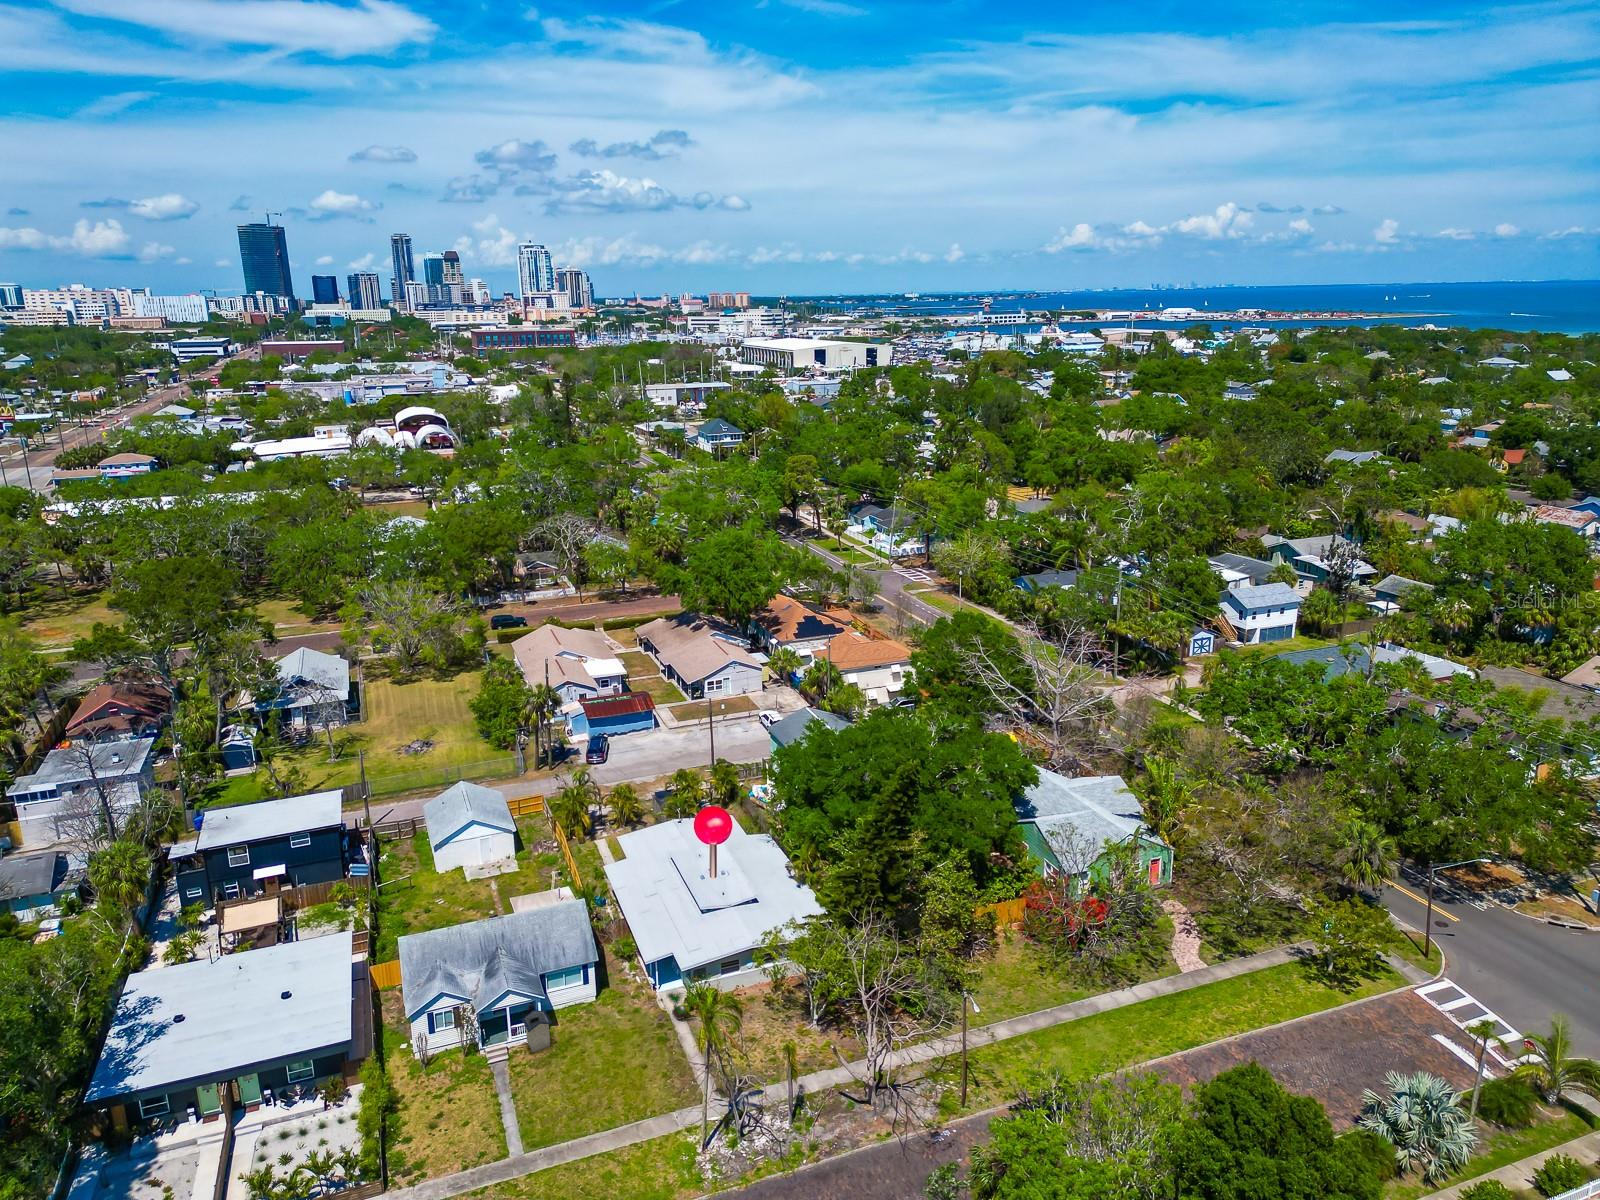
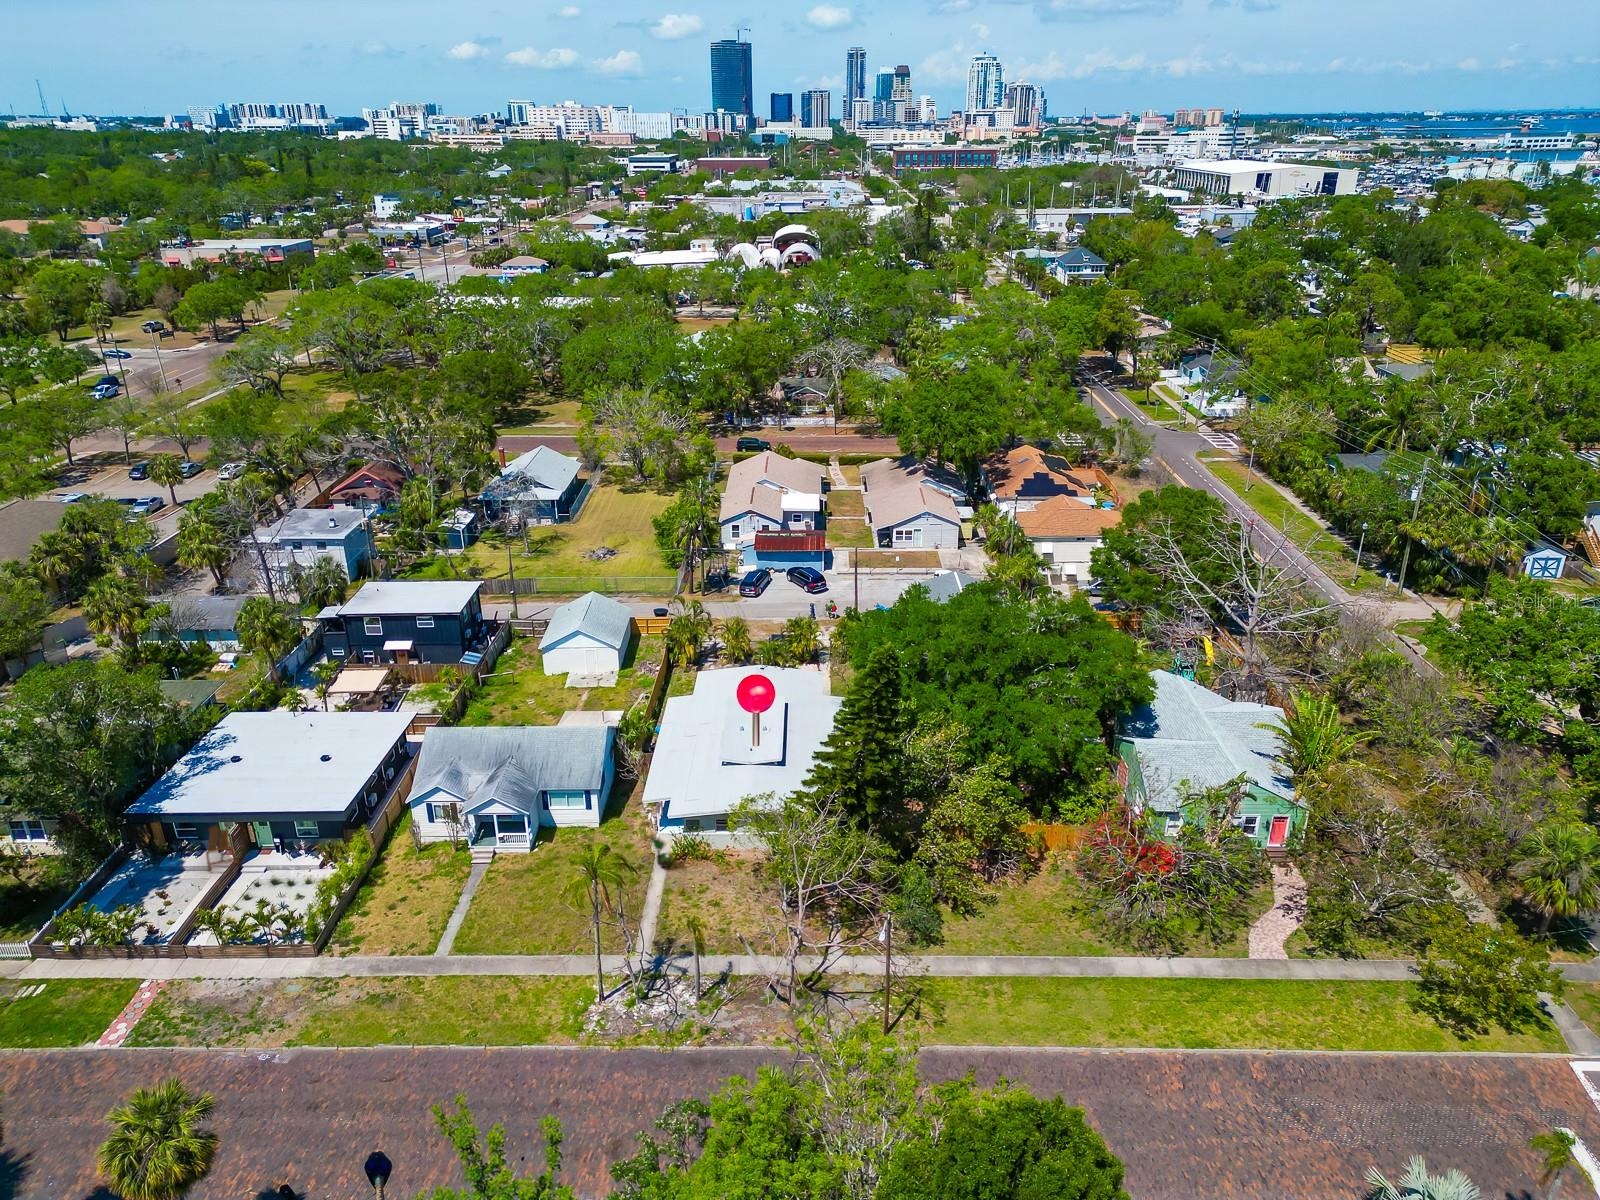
trash can: present [522,1010,552,1052] -> none [508,823,535,863]
bench: none [174,1076,222,1151] -> present [206,822,238,871]

